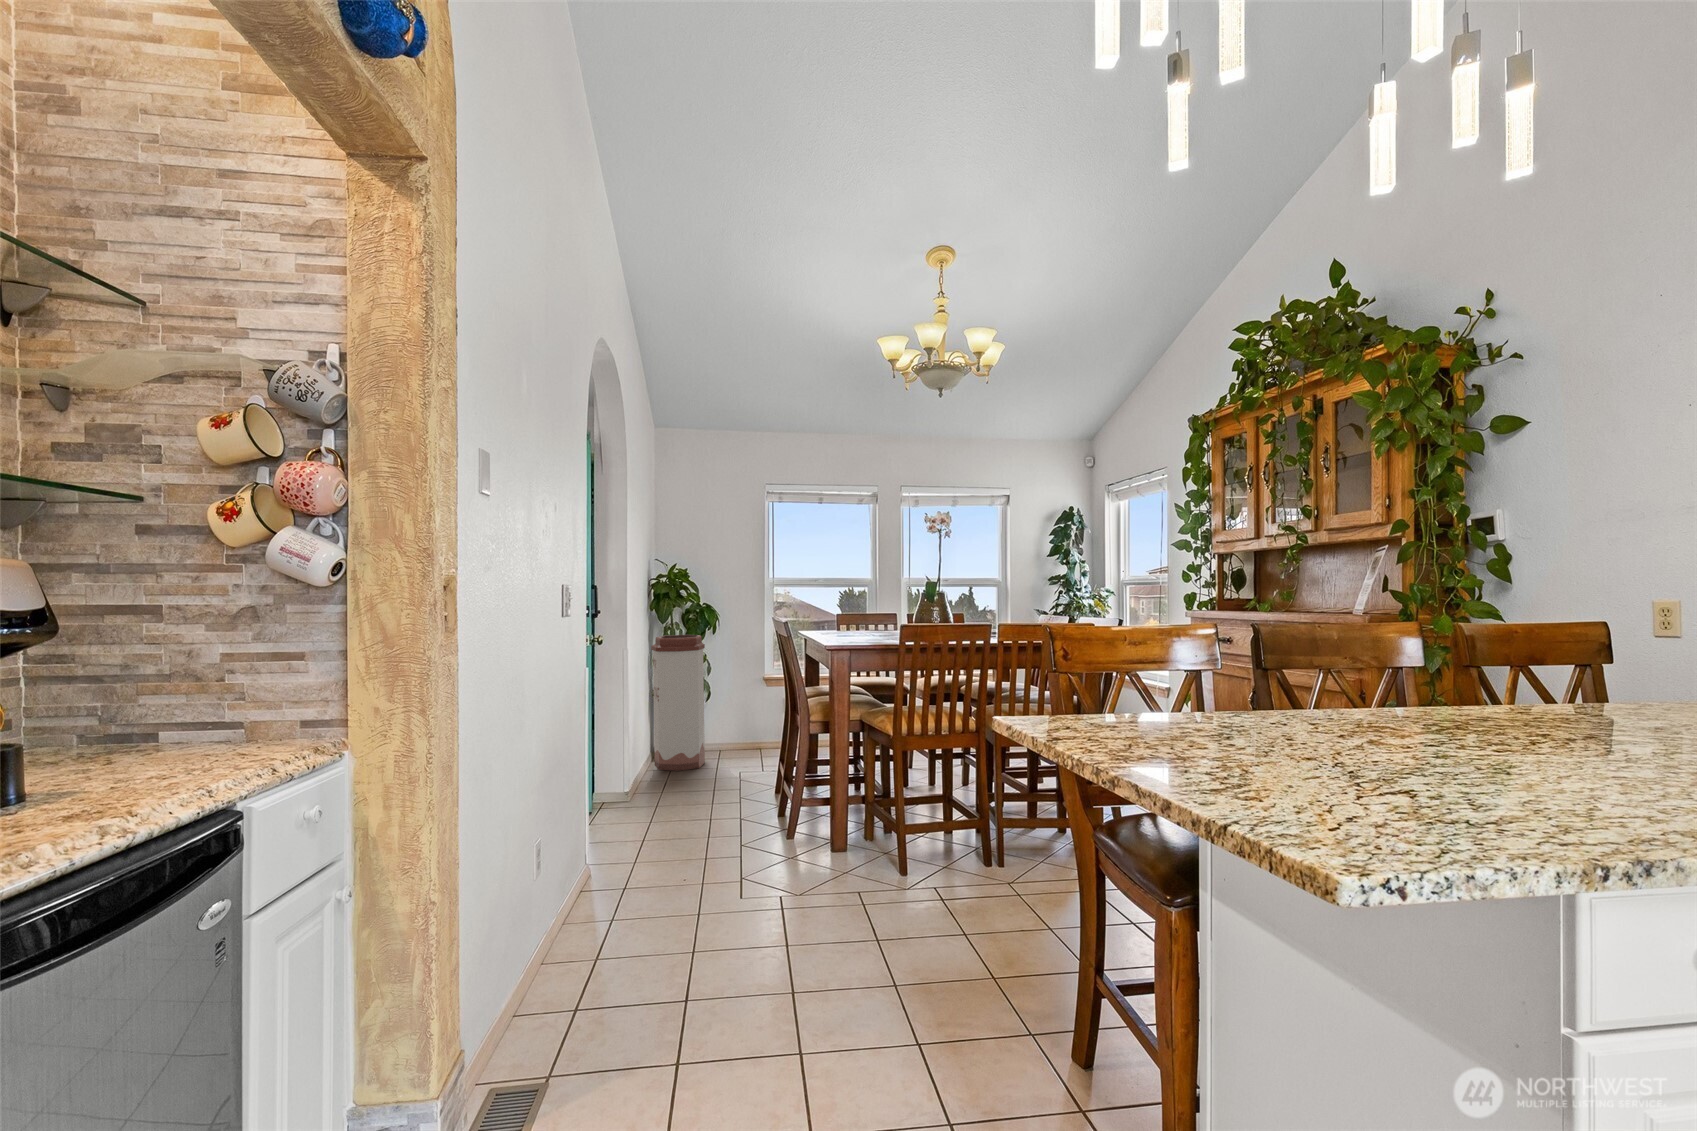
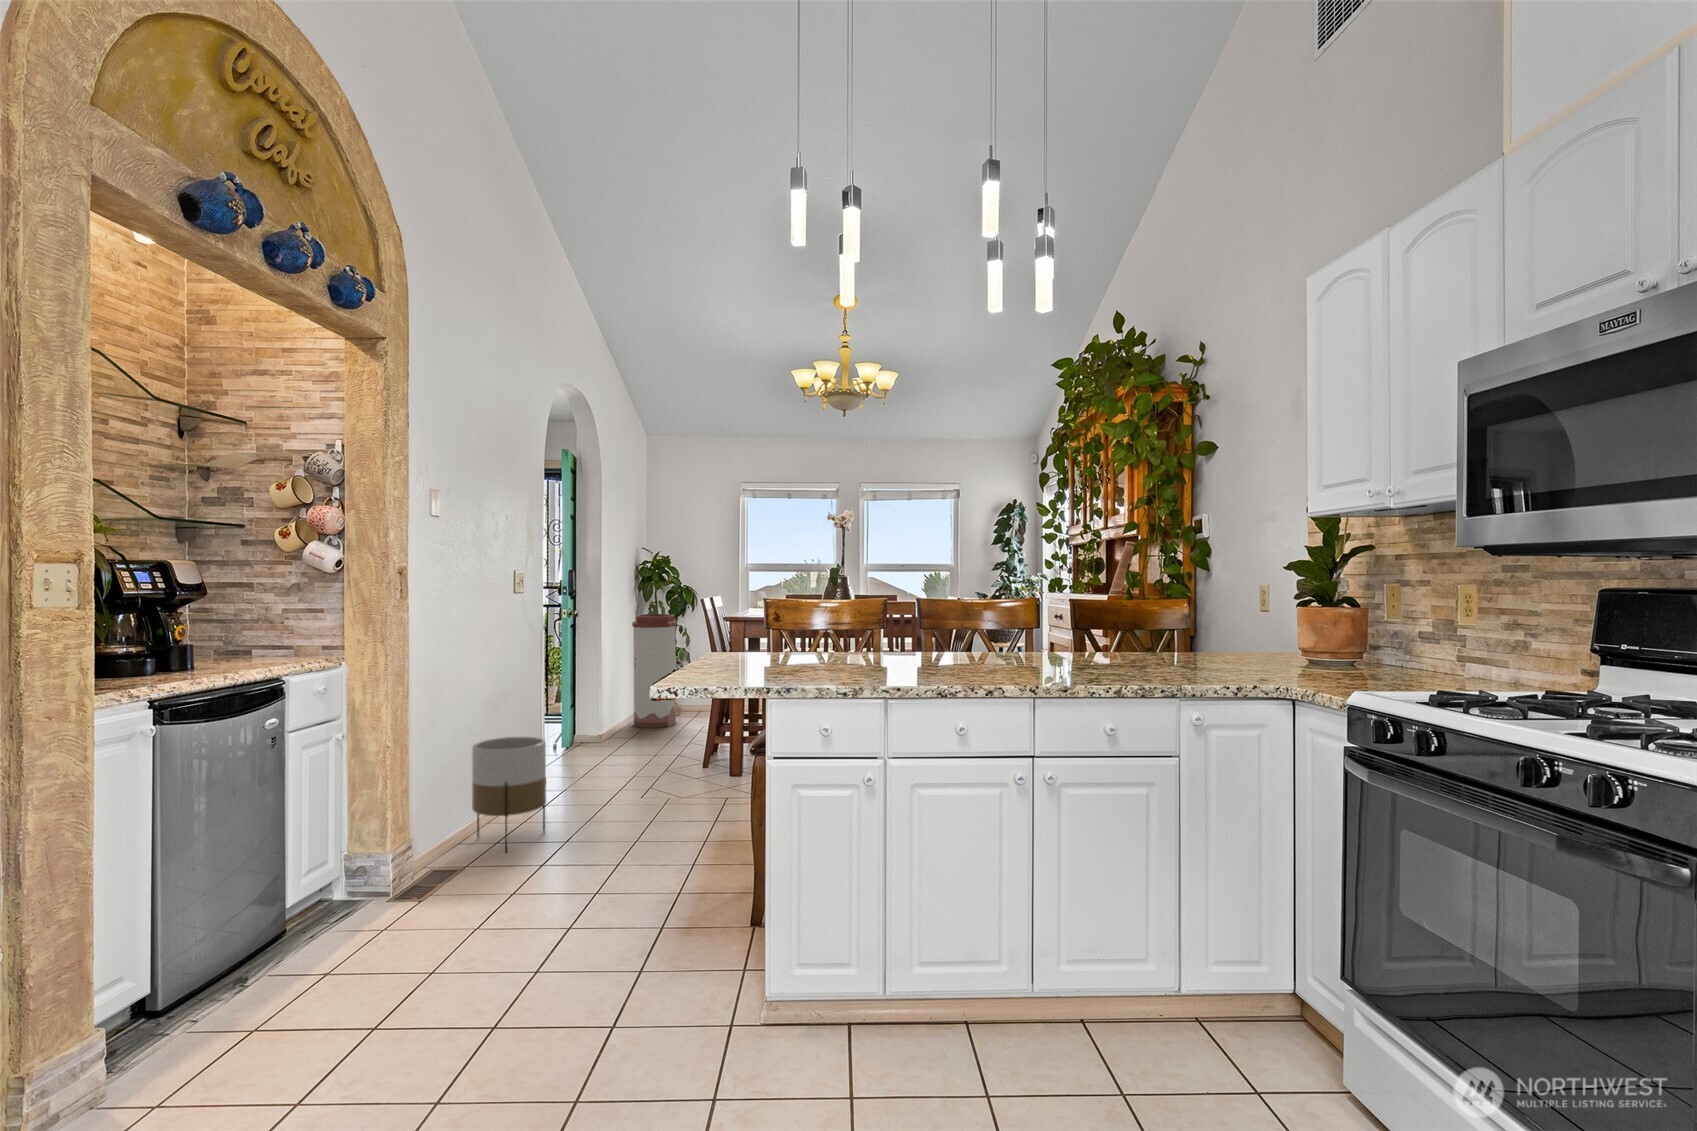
planter: none [543,831,655,1032] -> present [472,737,546,852]

